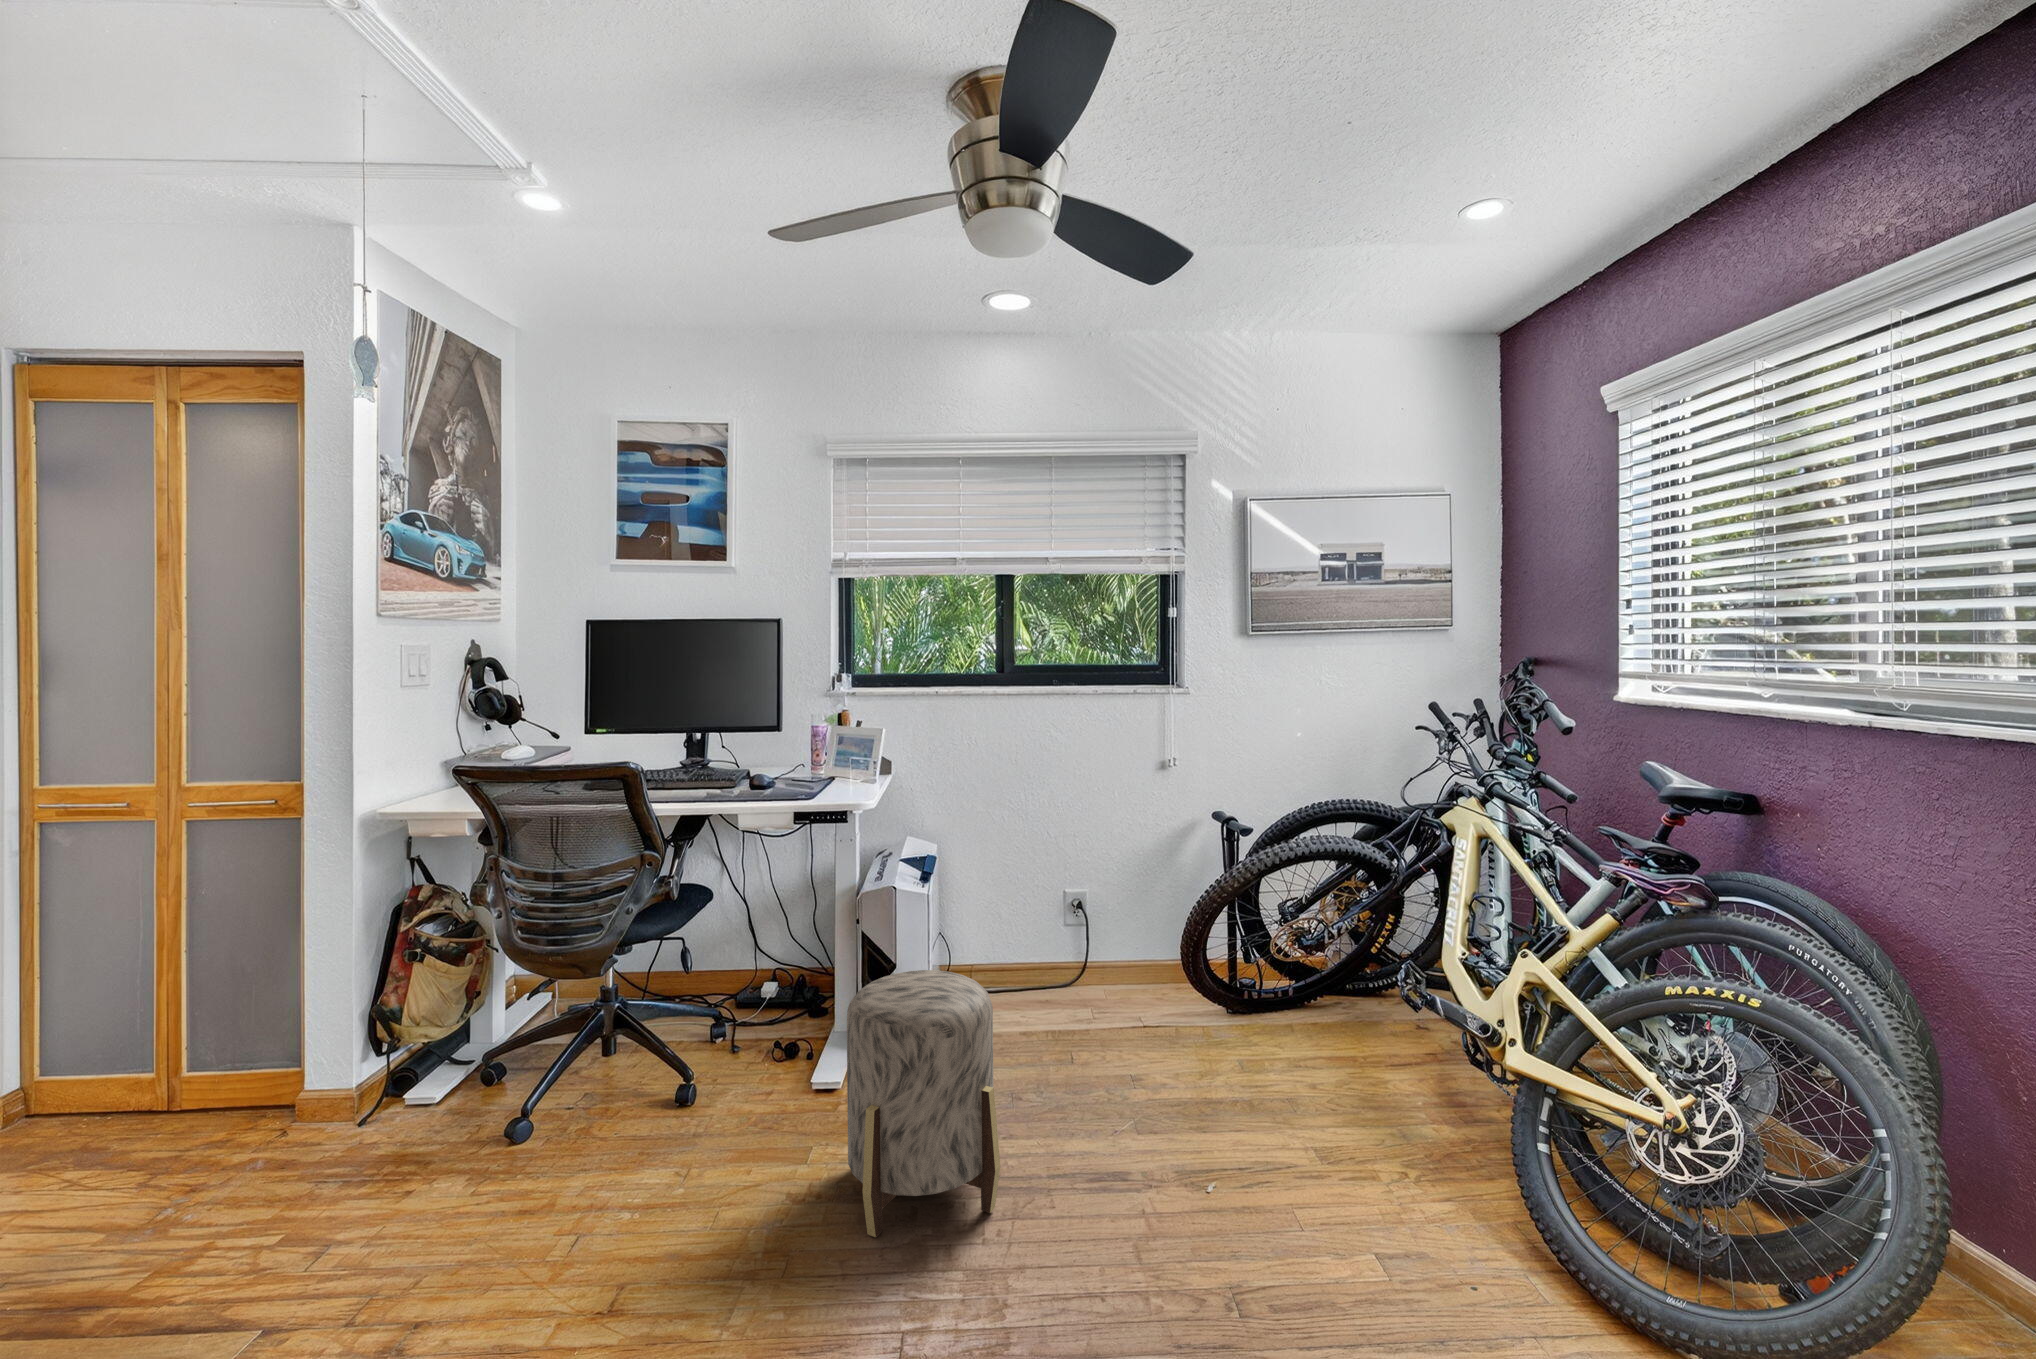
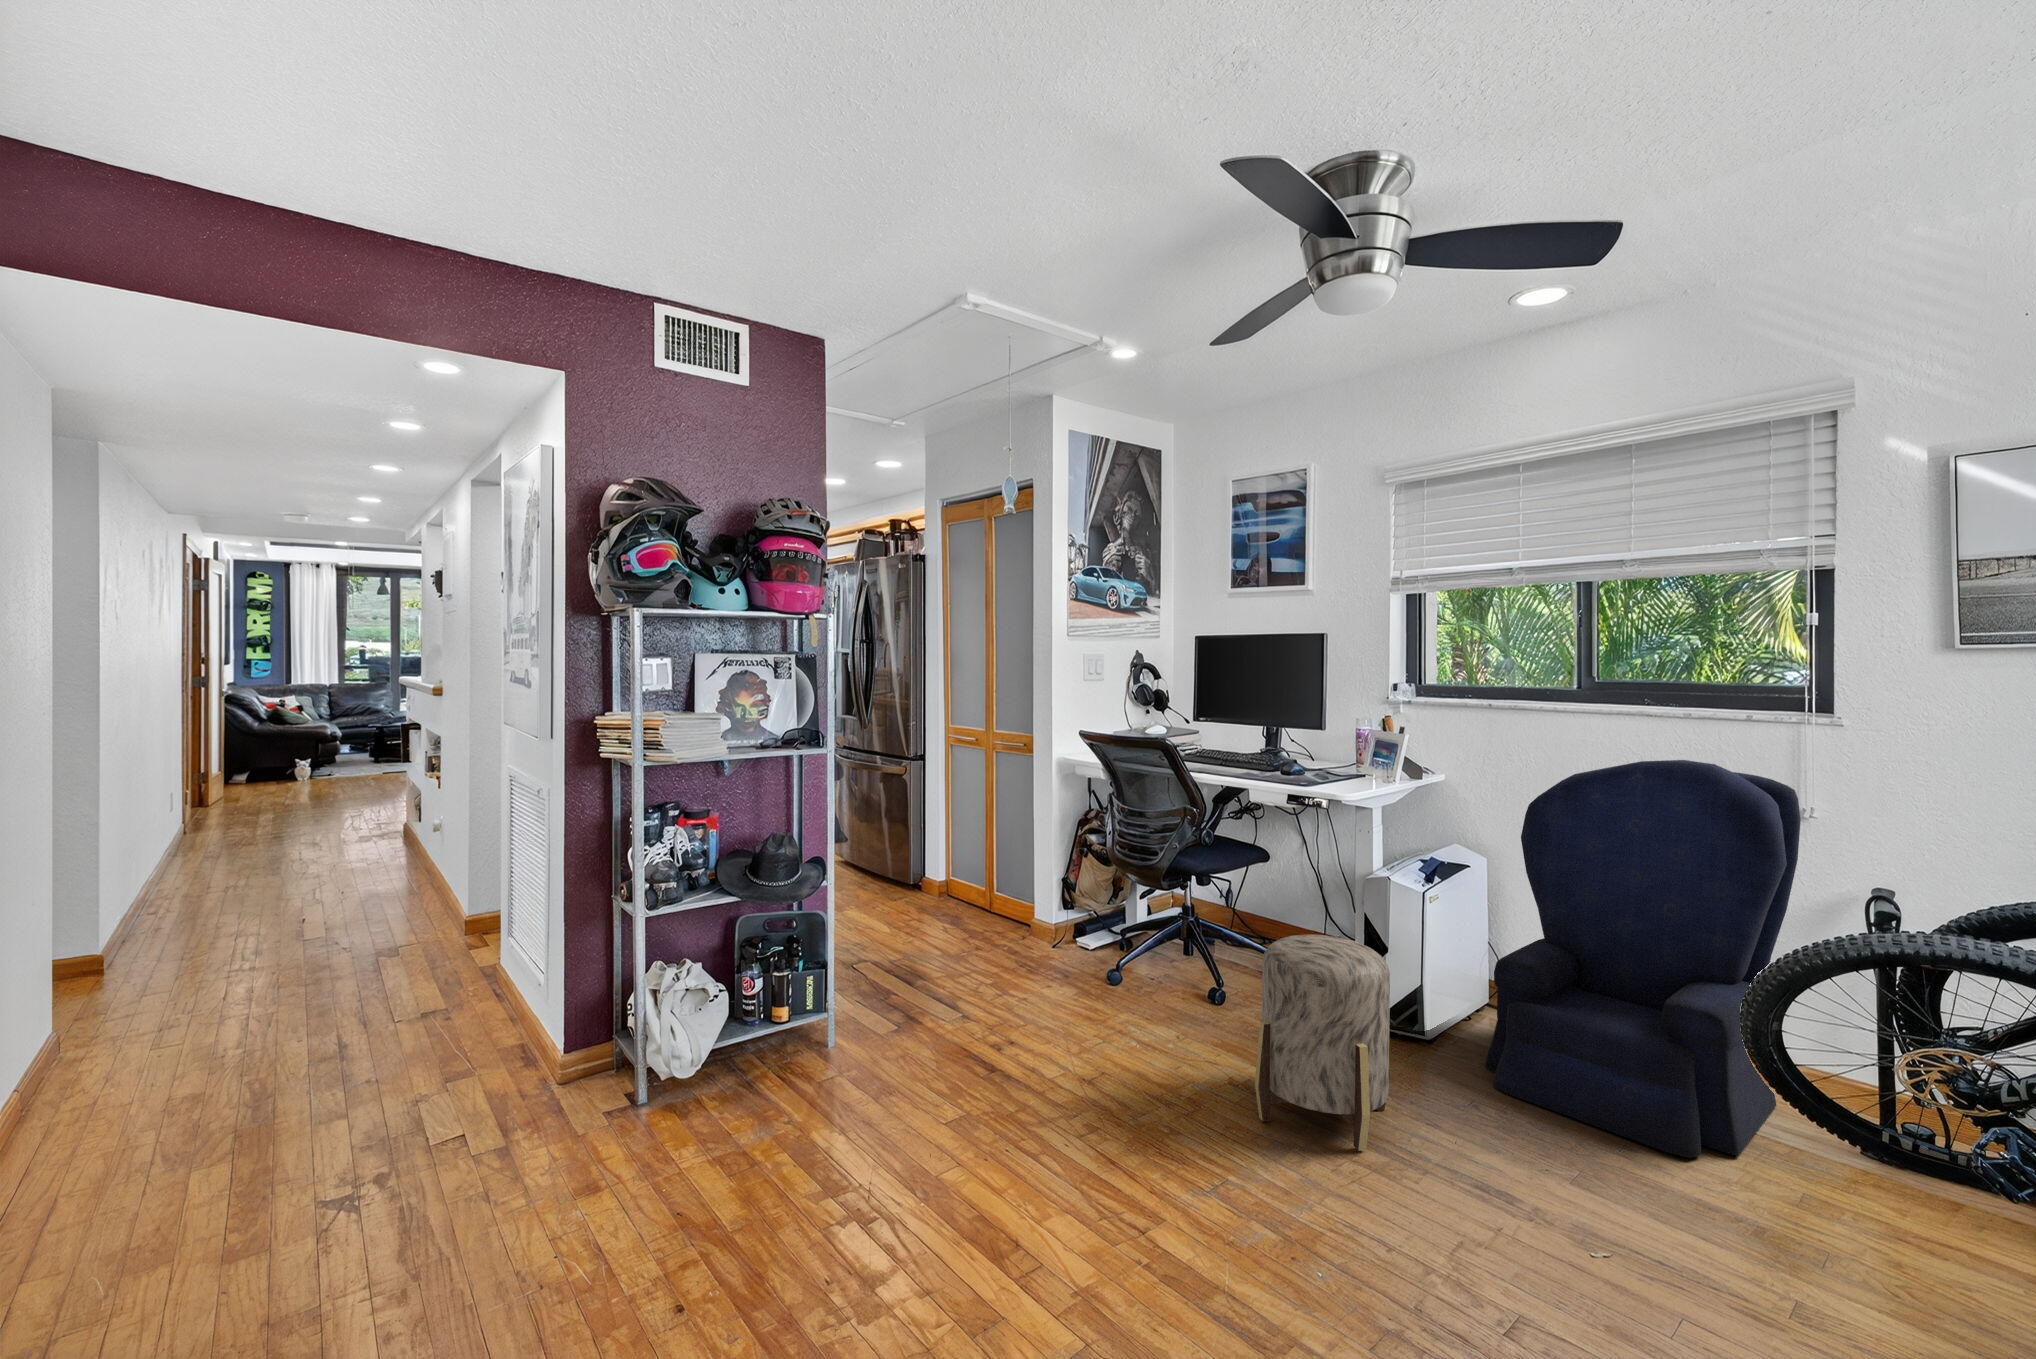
armchair: none [989,734,1199,1078] -> present [1485,760,1801,1158]

